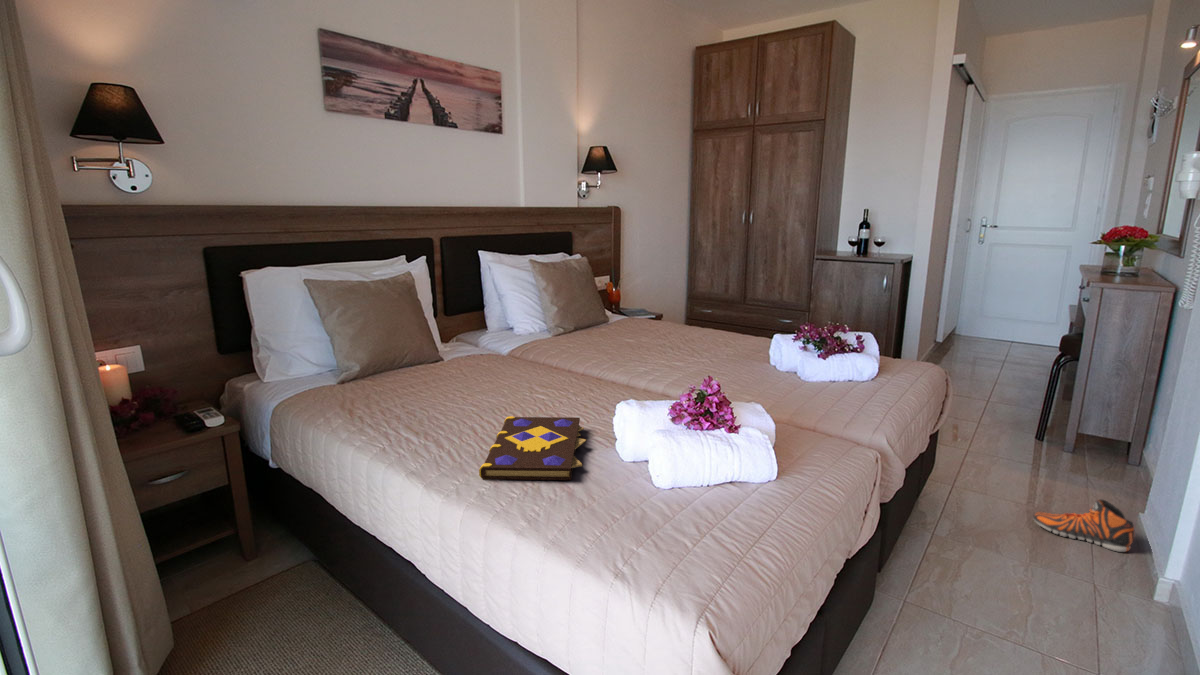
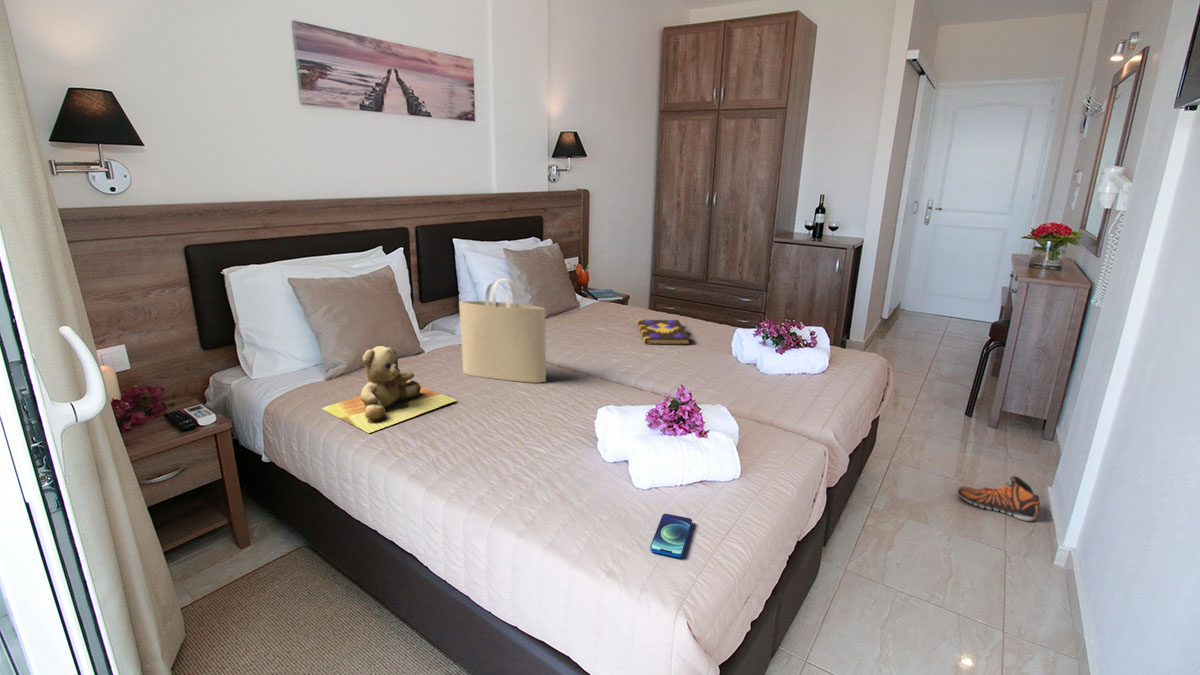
tote bag: none [476,277,566,387] -> present [459,278,546,383]
teddy bear: none [327,343,469,432] -> present [321,346,456,433]
book: present [479,416,586,480] -> present [637,319,692,345]
smartphone: none [668,515,719,563] -> present [650,514,692,557]

